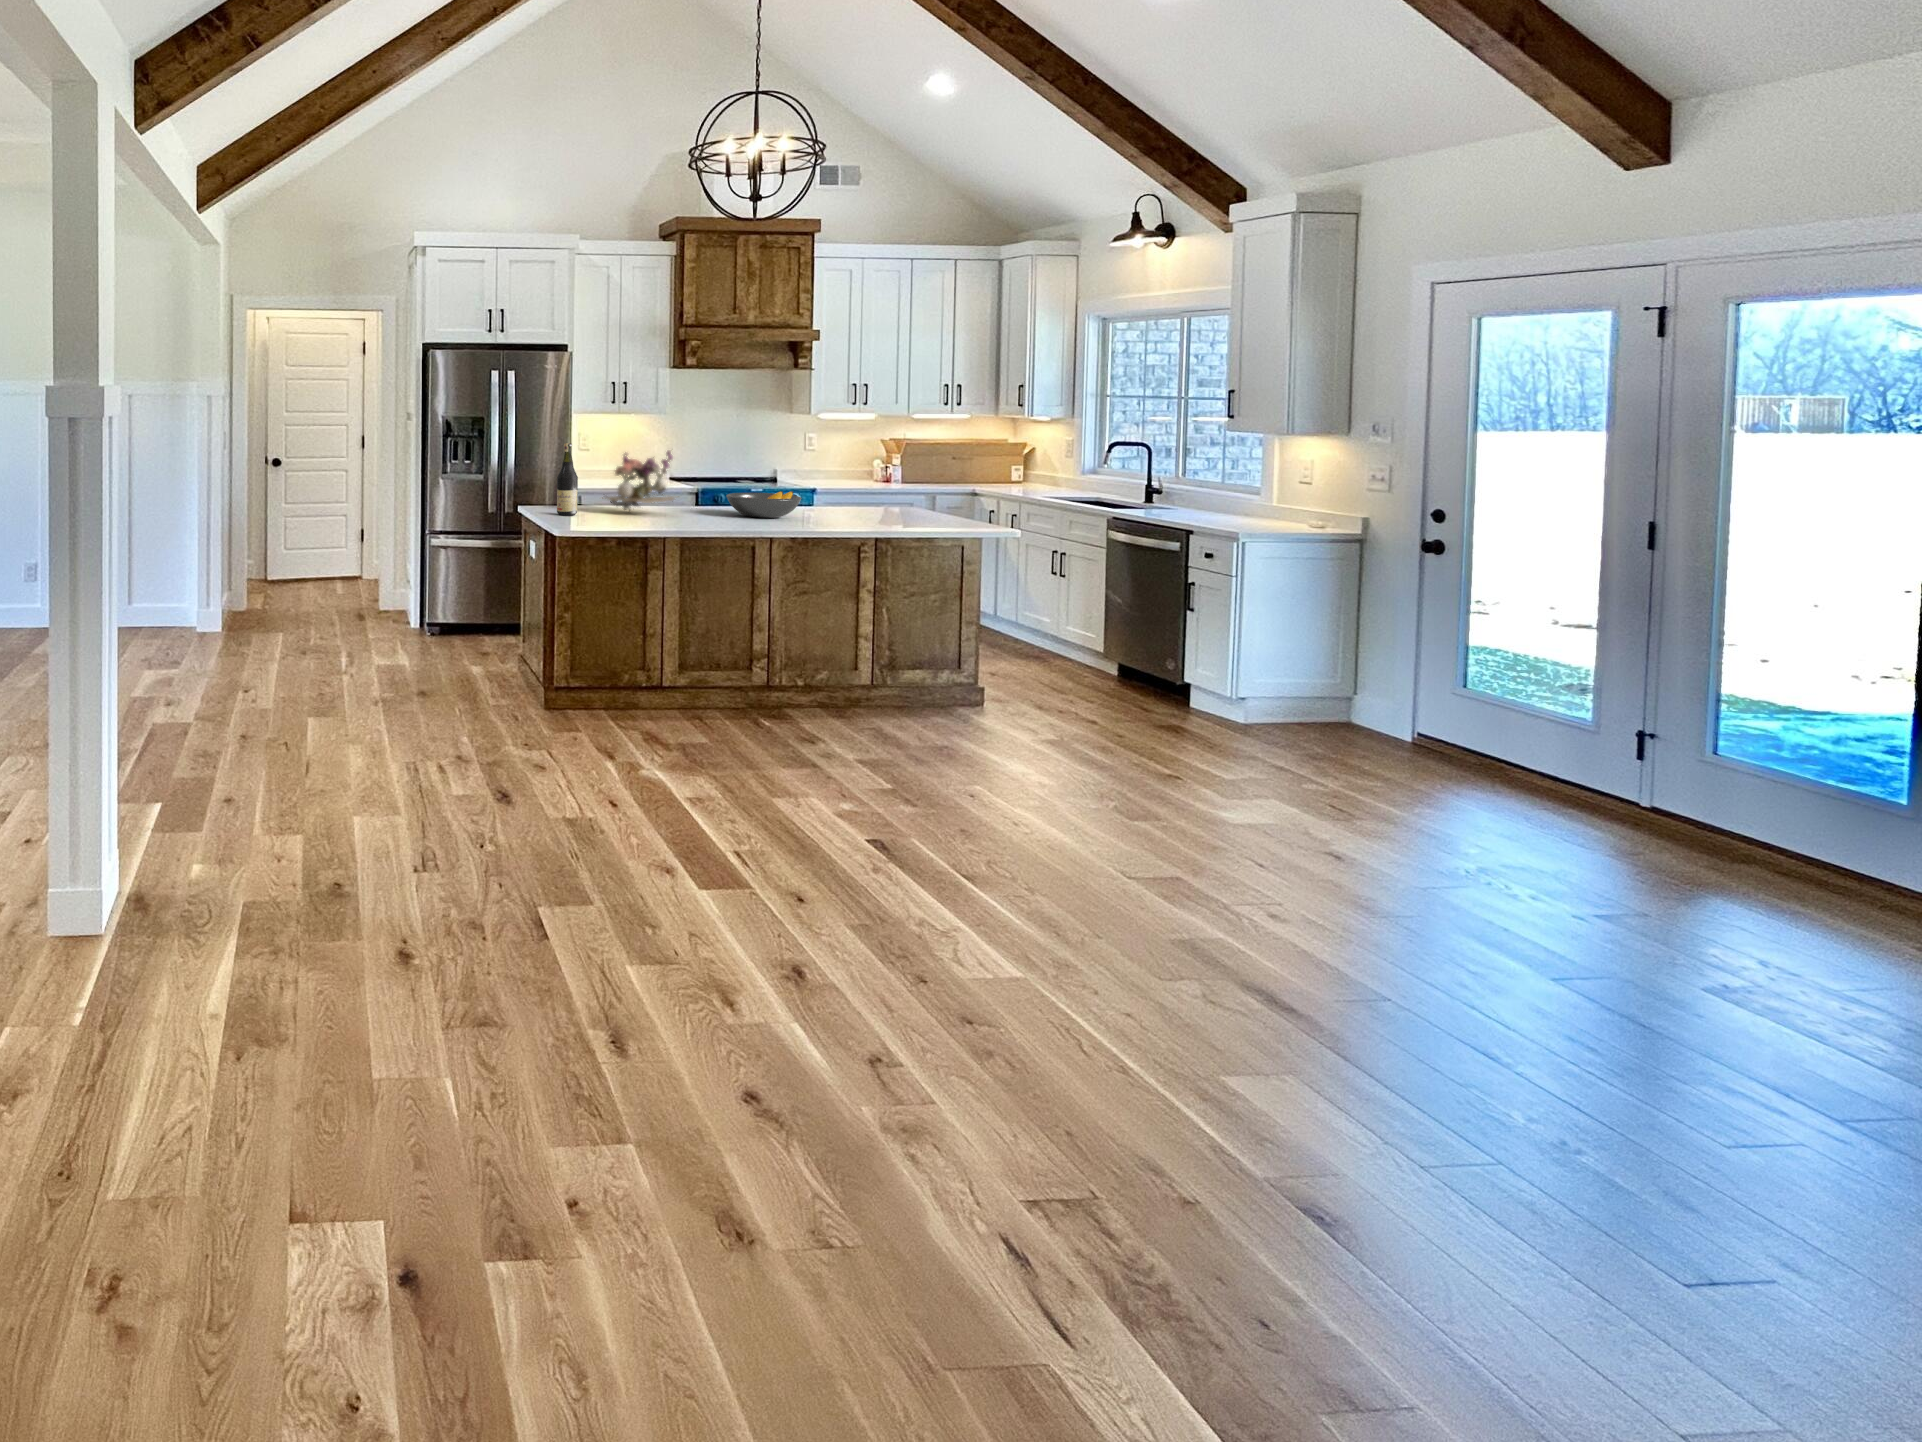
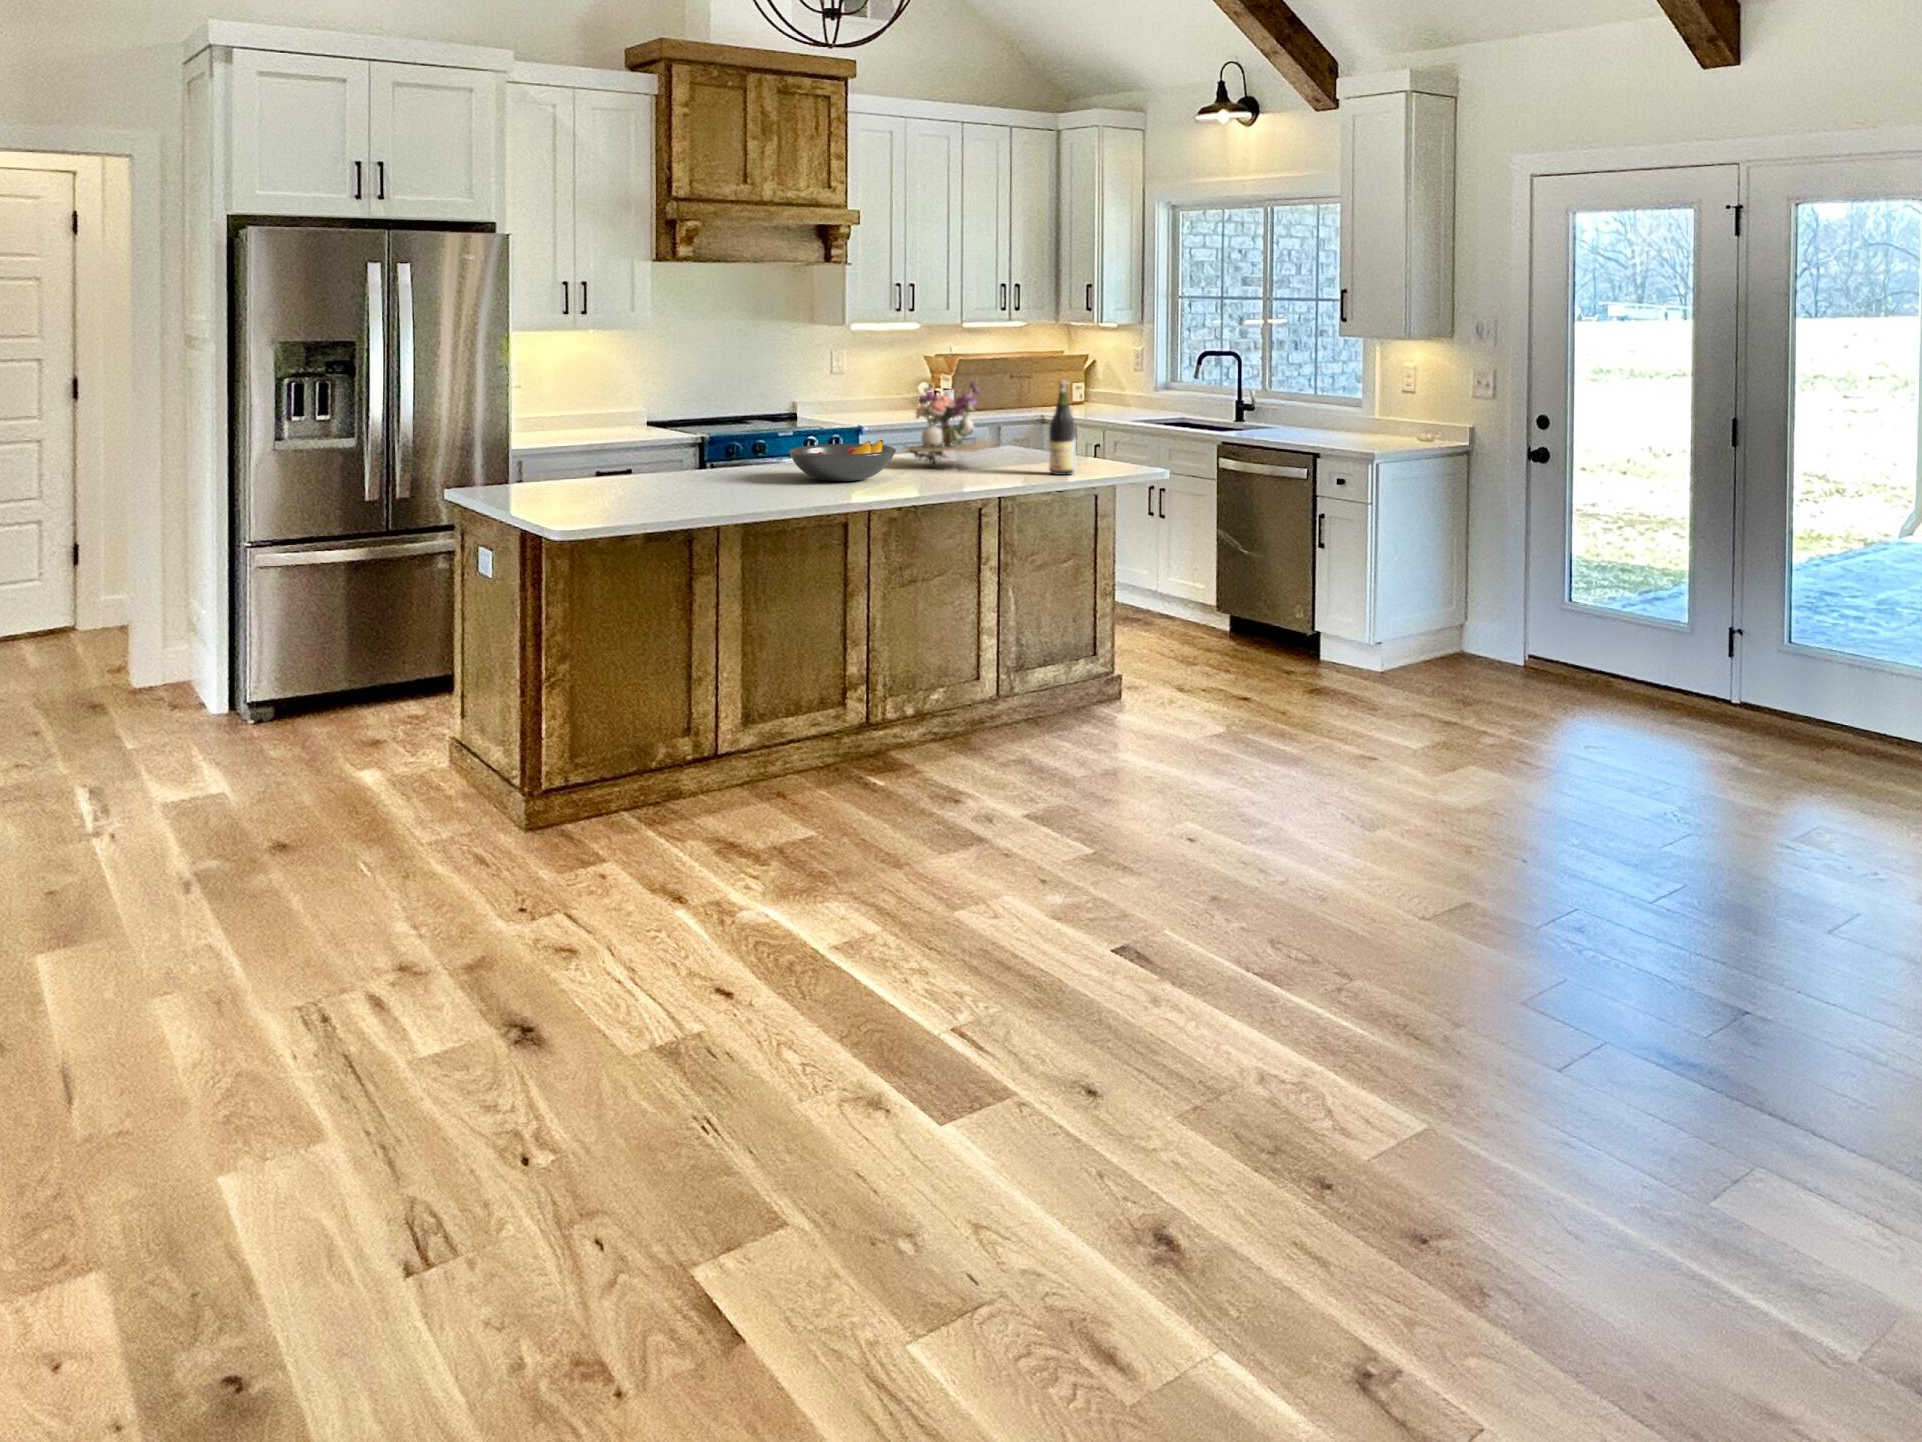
wine bottle: present [557,443,578,516] -> present [1049,380,1076,475]
flower arrangement: present [602,451,674,510] -> present [903,381,997,464]

